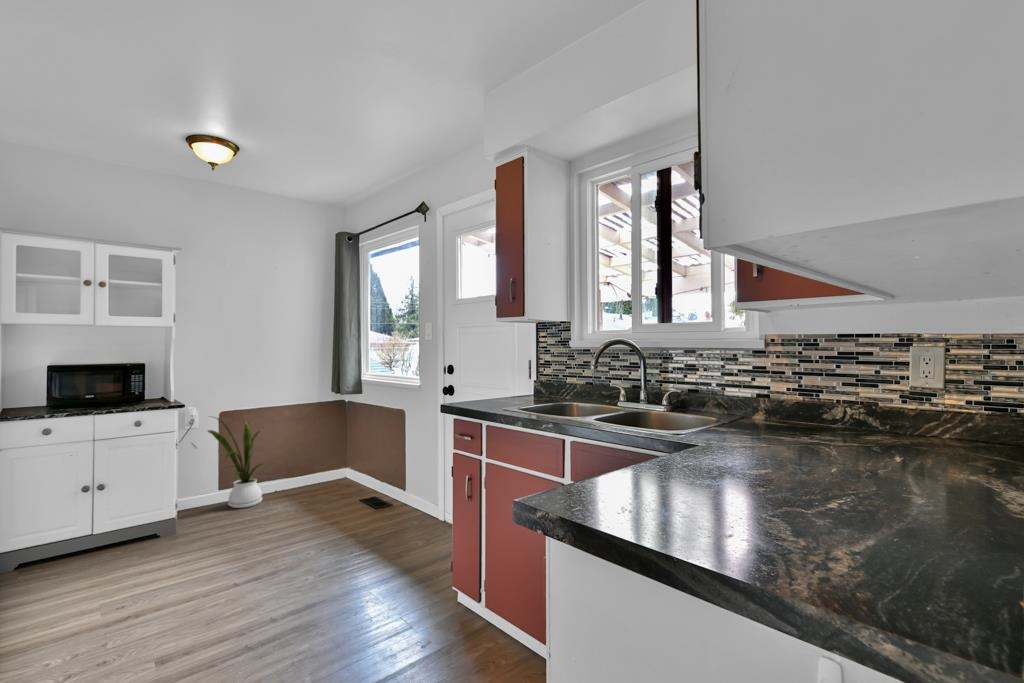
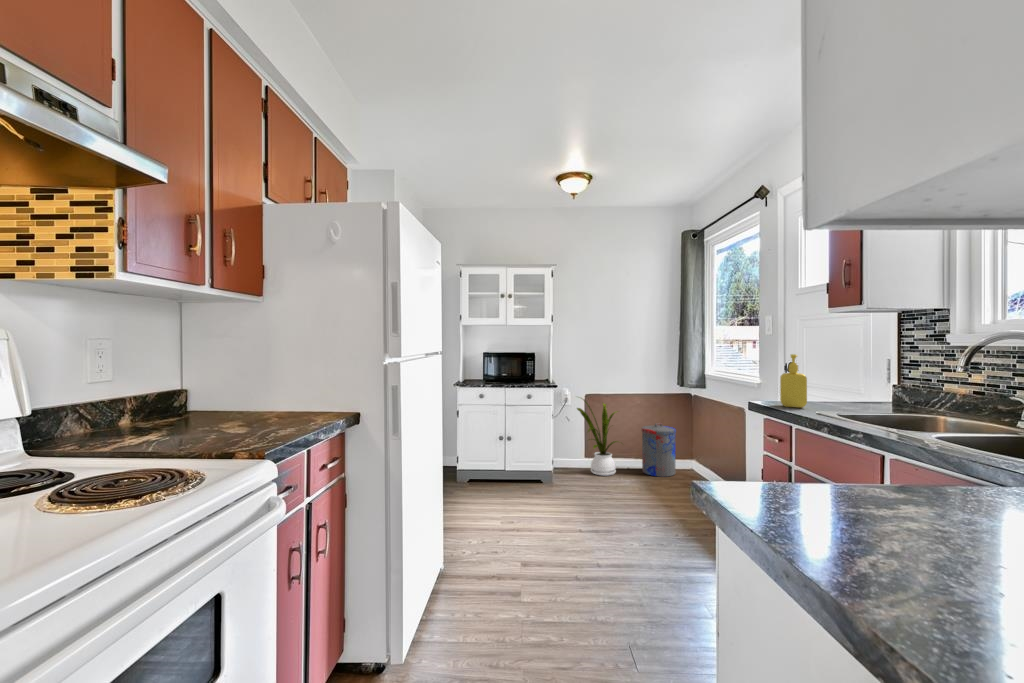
soap dispenser: none [467,358,489,407] -> present [780,354,807,408]
trash can: none [292,435,331,495] -> present [642,423,676,477]

